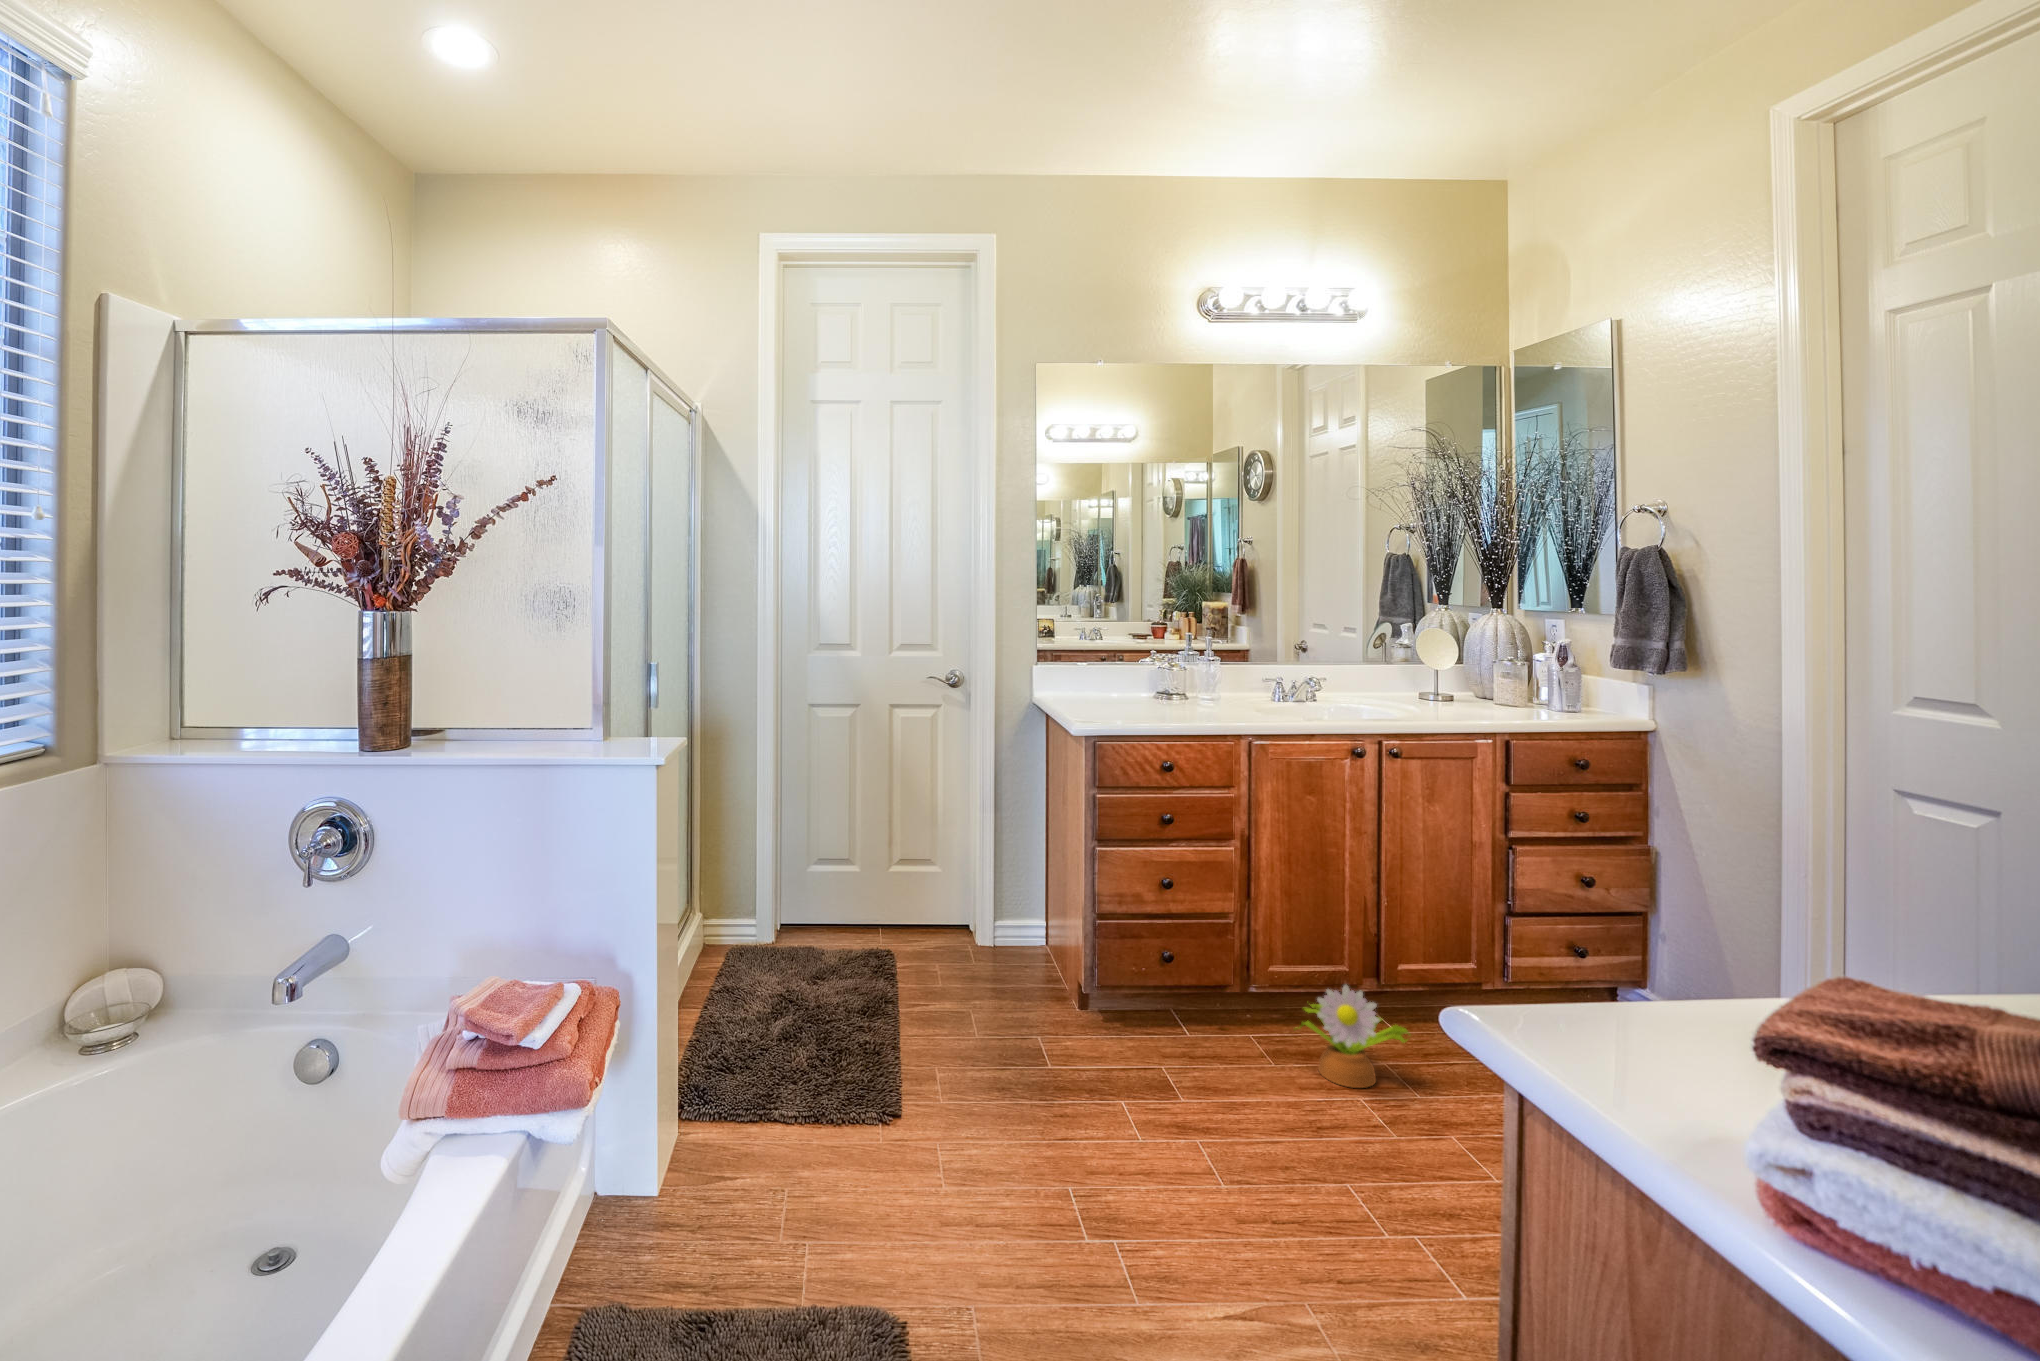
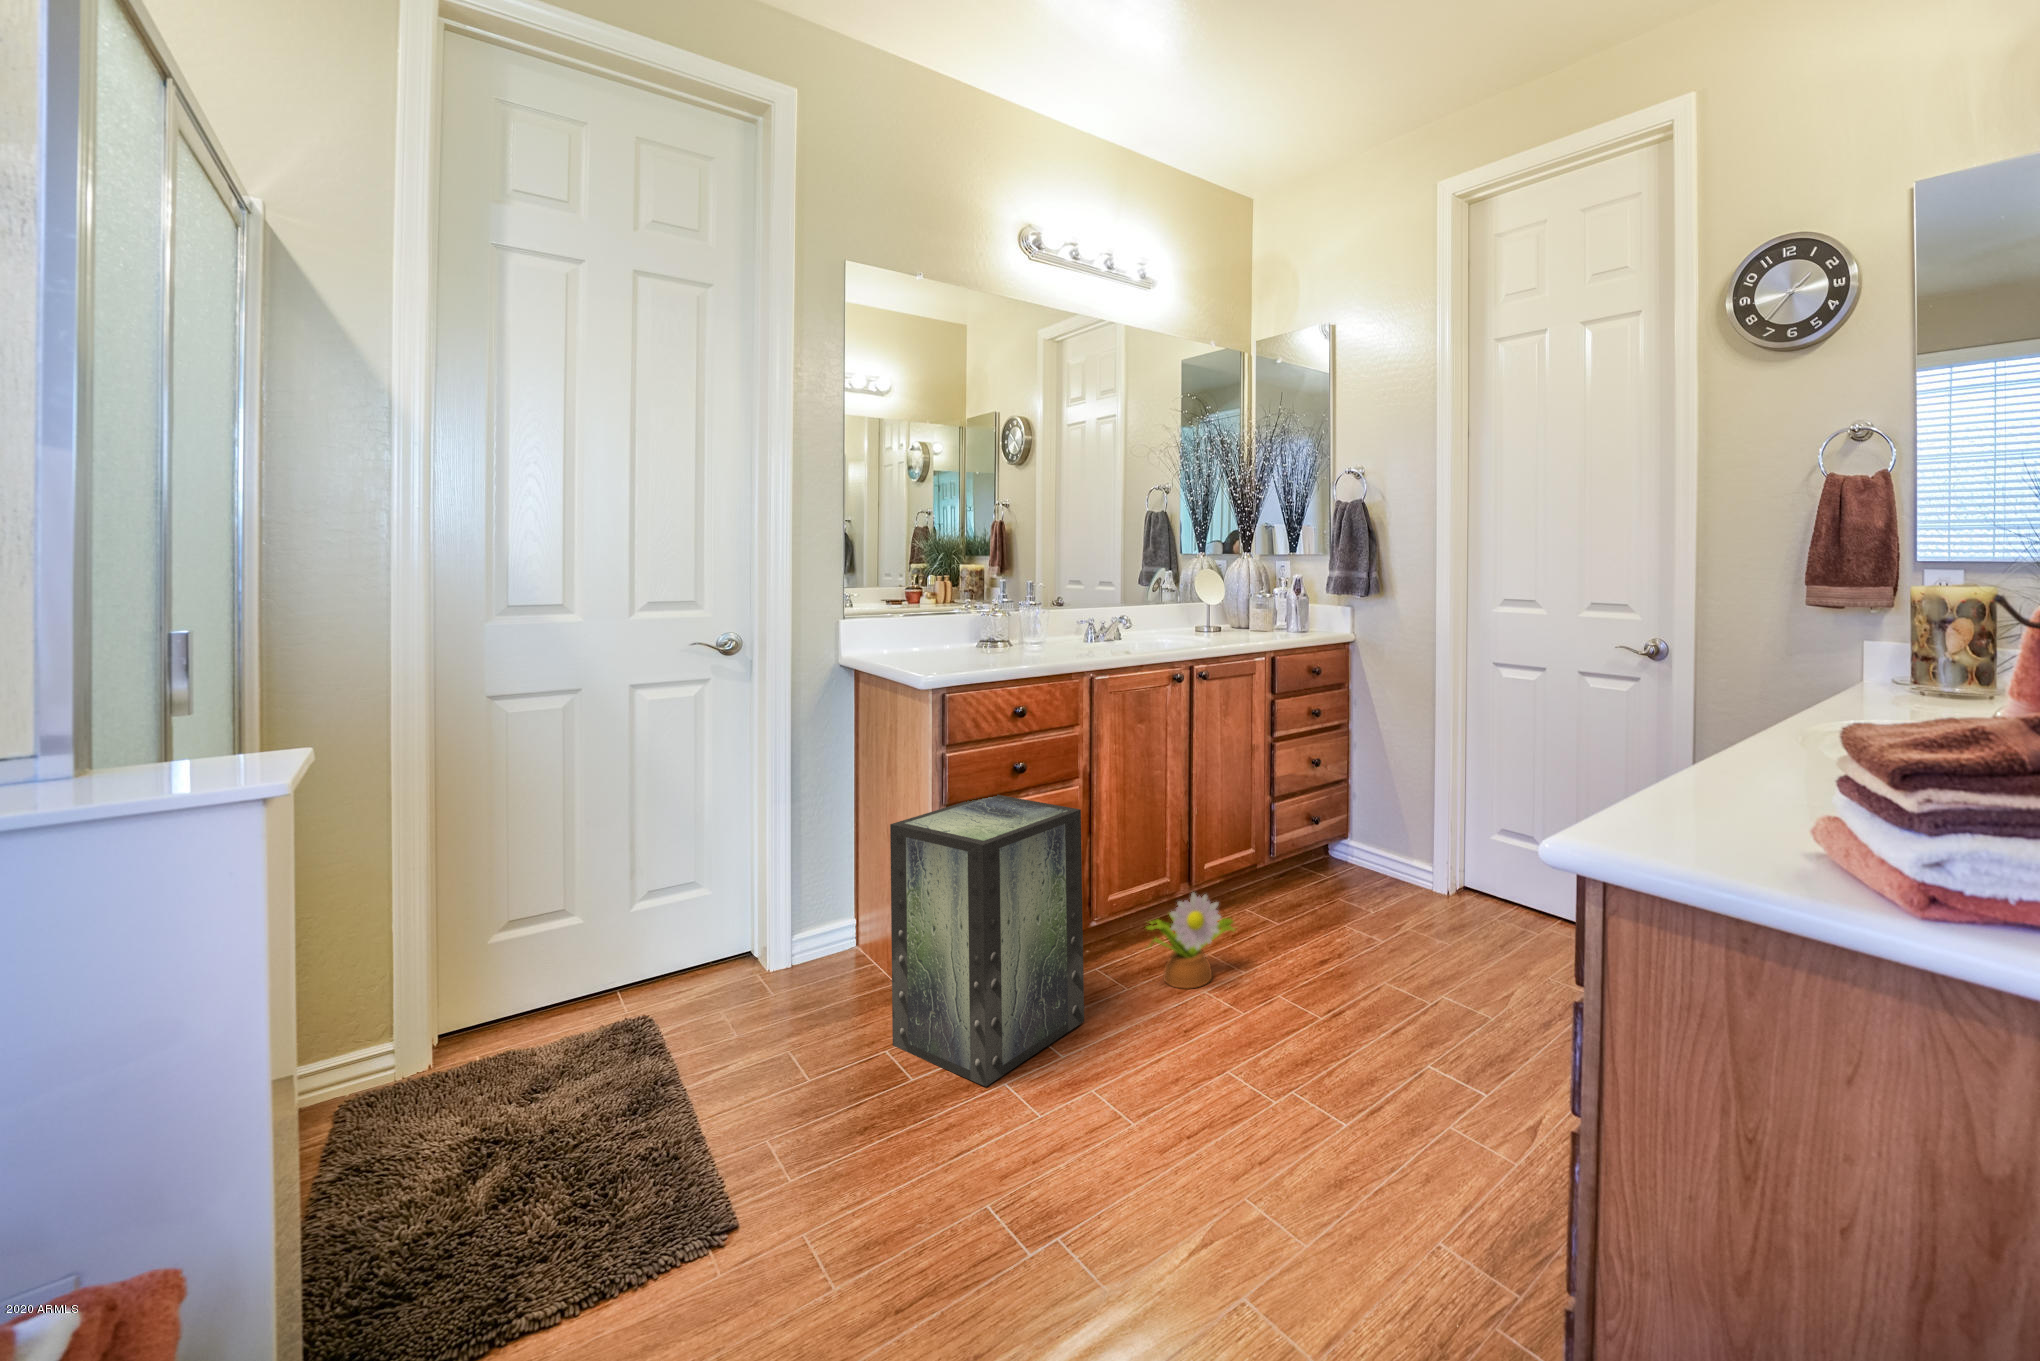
storage box: none [1044,837,1215,1096] -> present [890,795,1084,1087]

